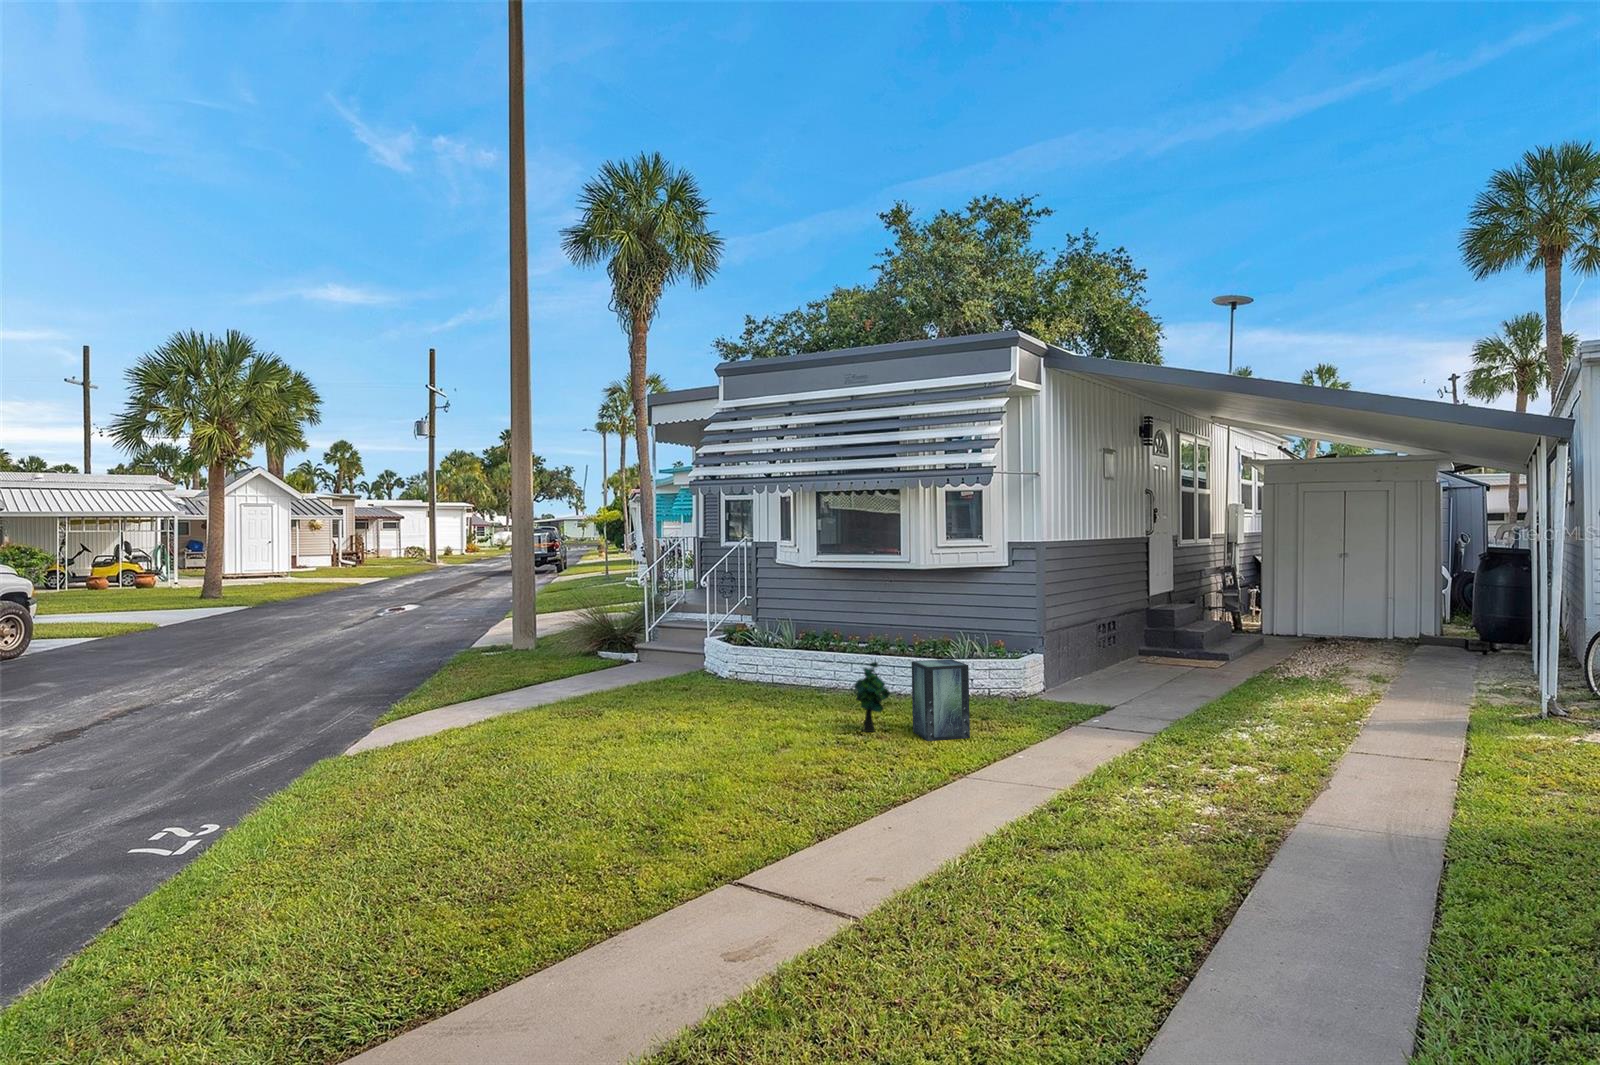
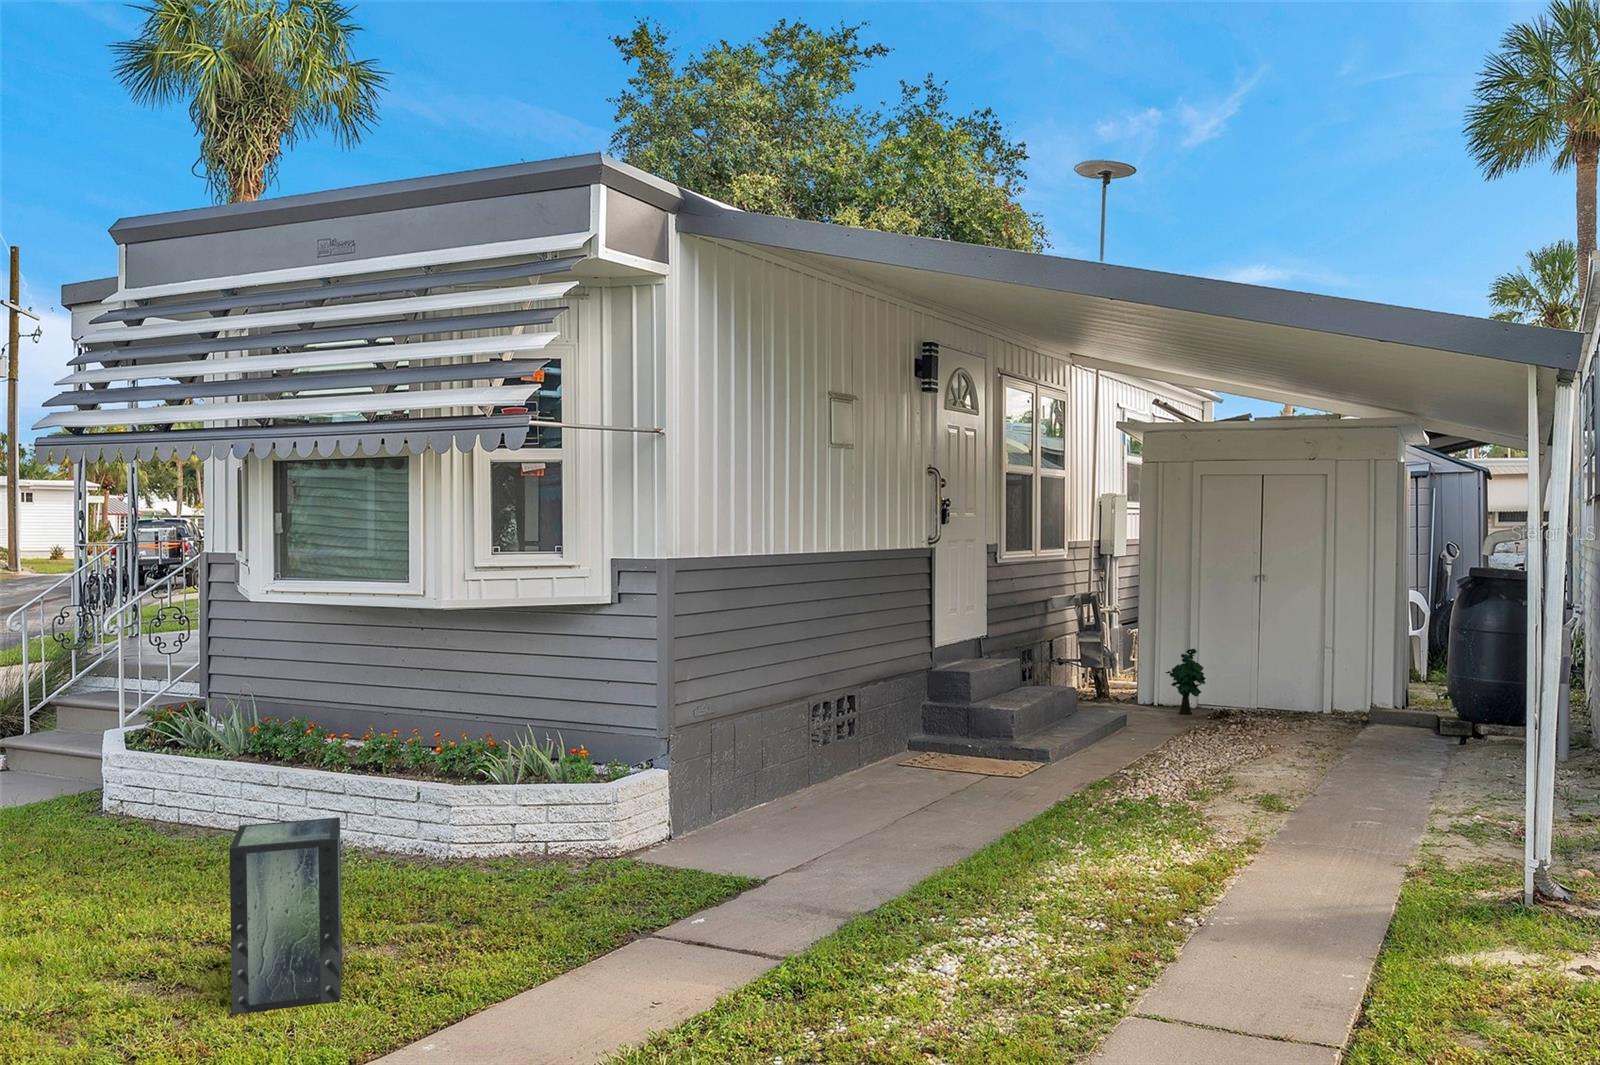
decorative plant: present [852,662,890,732] -> present [1166,649,1206,715]

